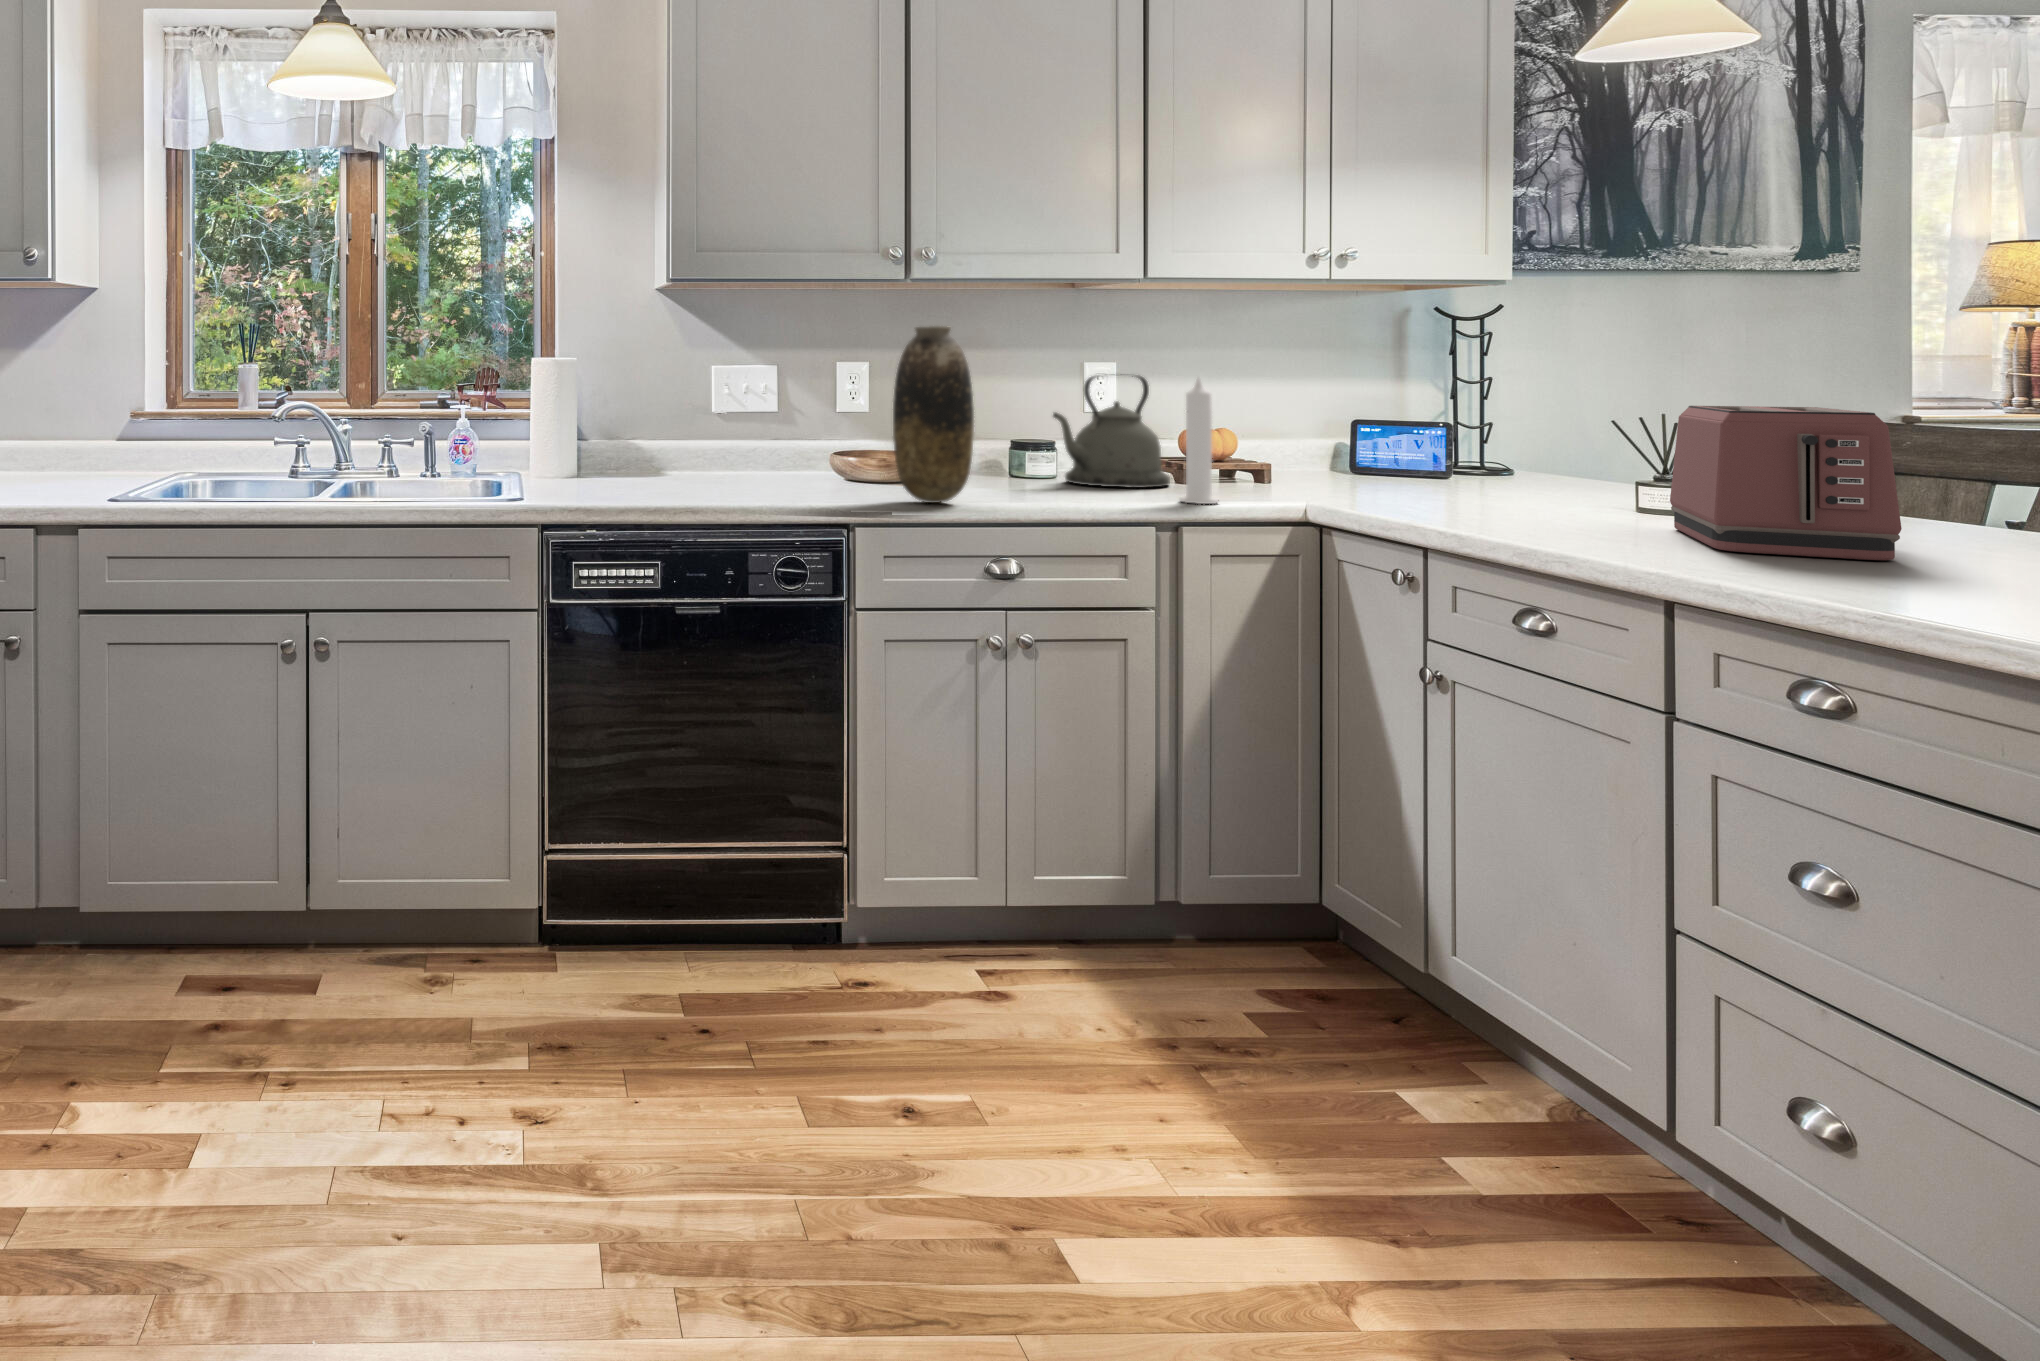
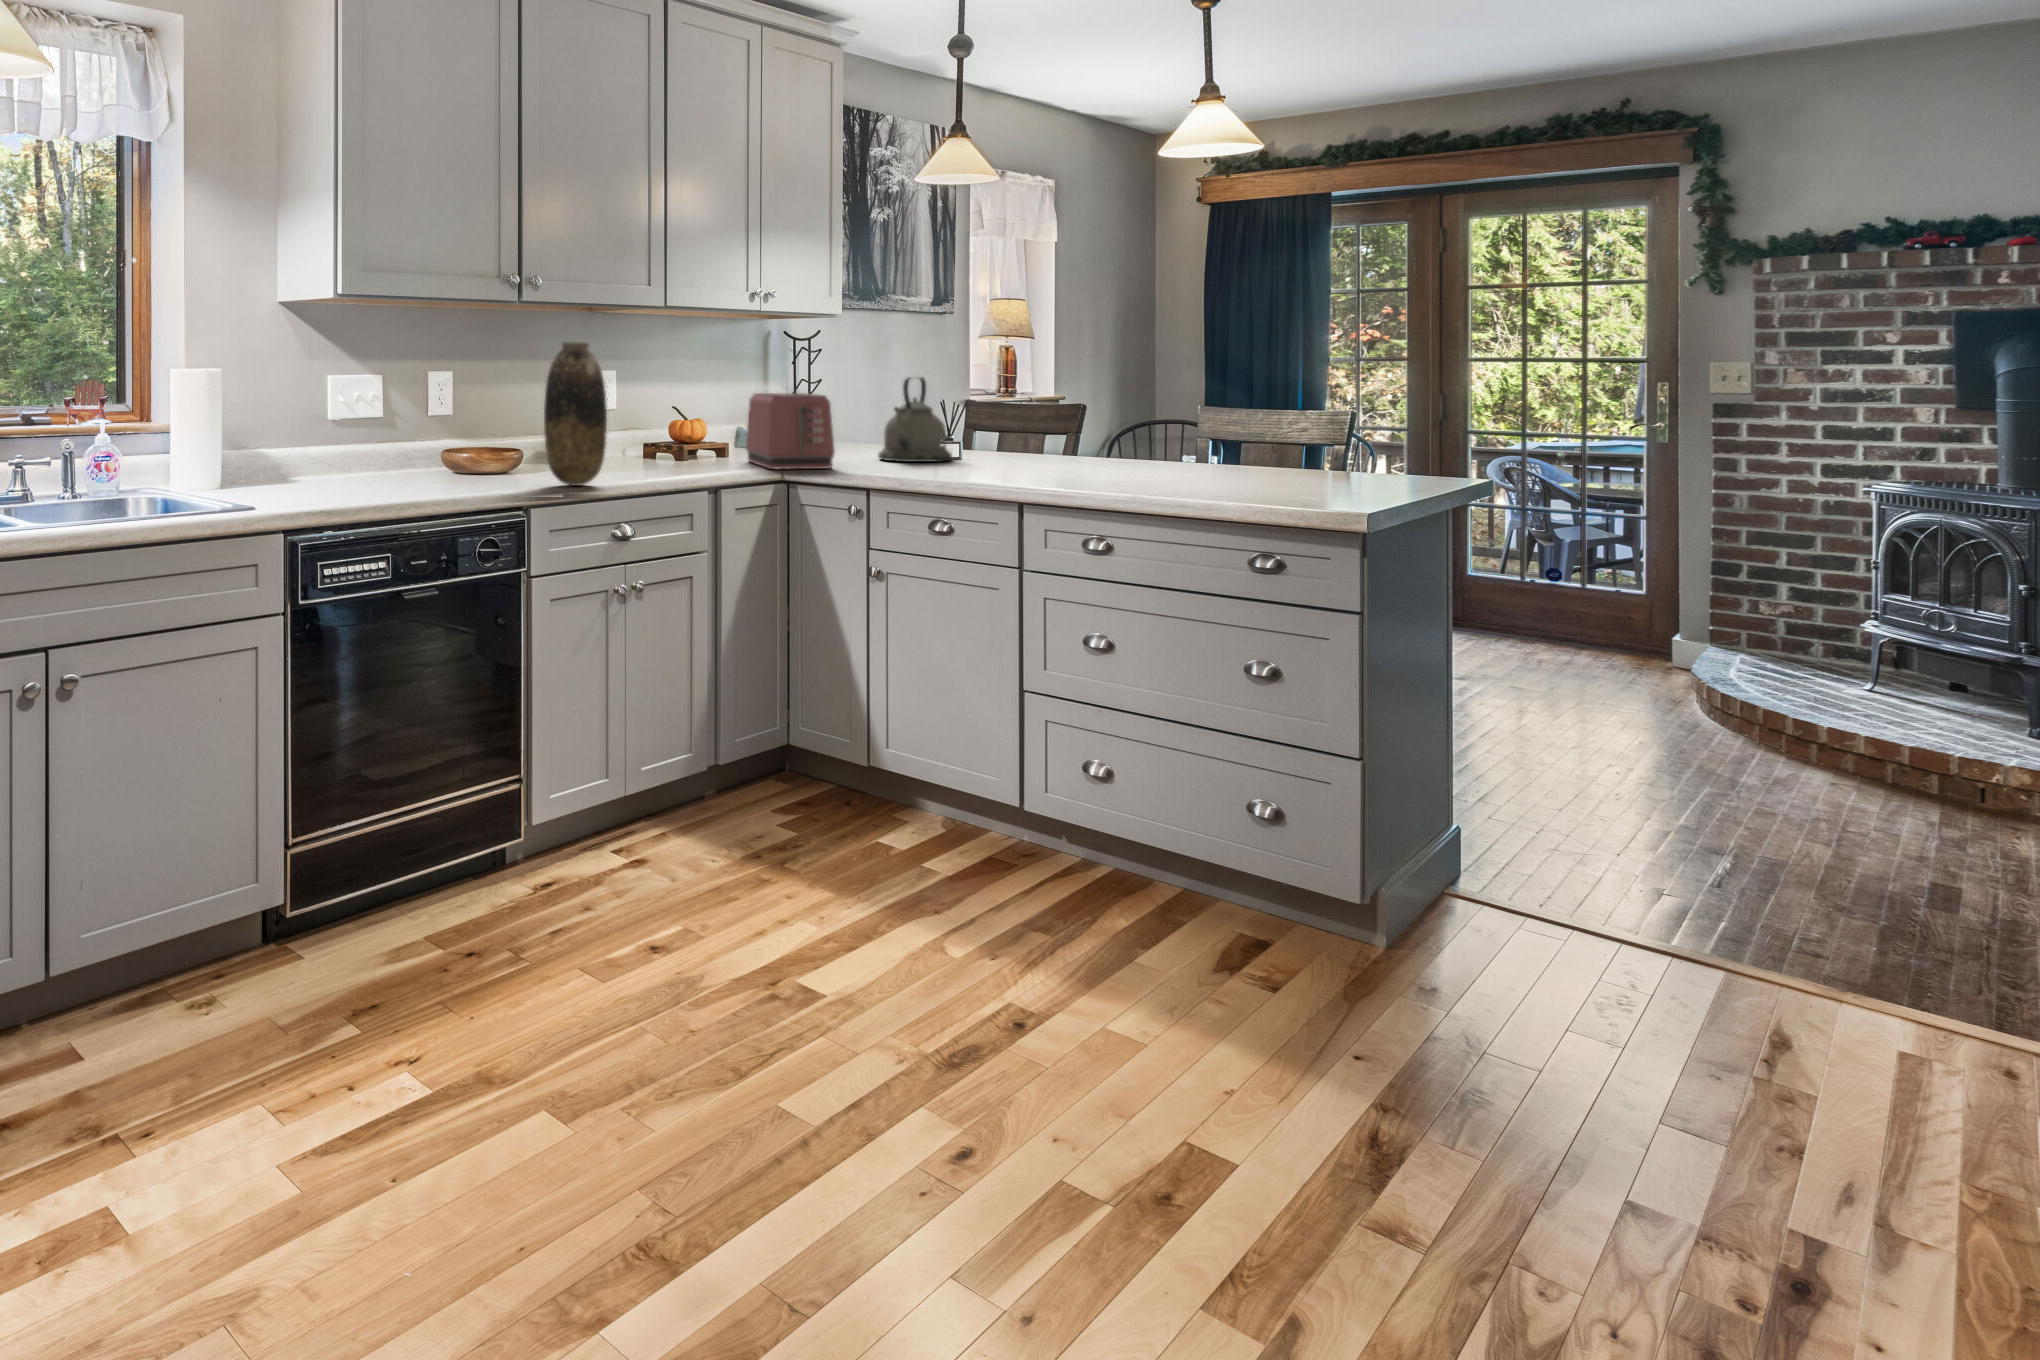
kettle: present [1053,374,1170,488] -> present [878,377,952,462]
candle: present [1179,377,1219,504] -> none [718,380,744,473]
toaster: present [1670,406,1902,560] -> present [746,393,835,469]

